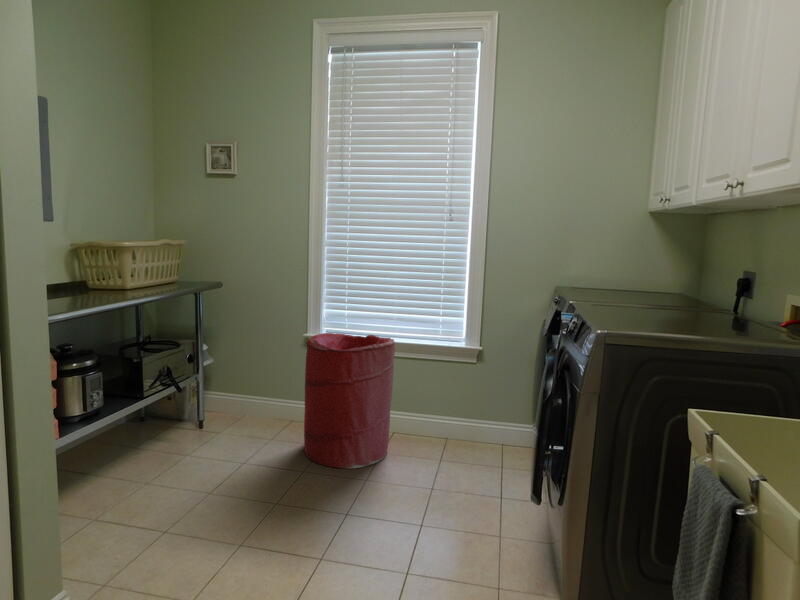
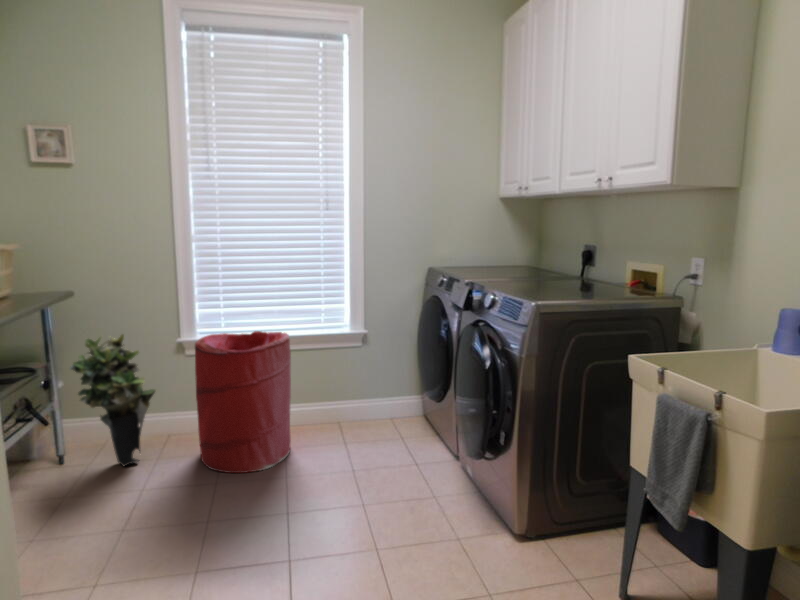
potted plant: none [211,324,278,442] -> present [70,335,156,466]

